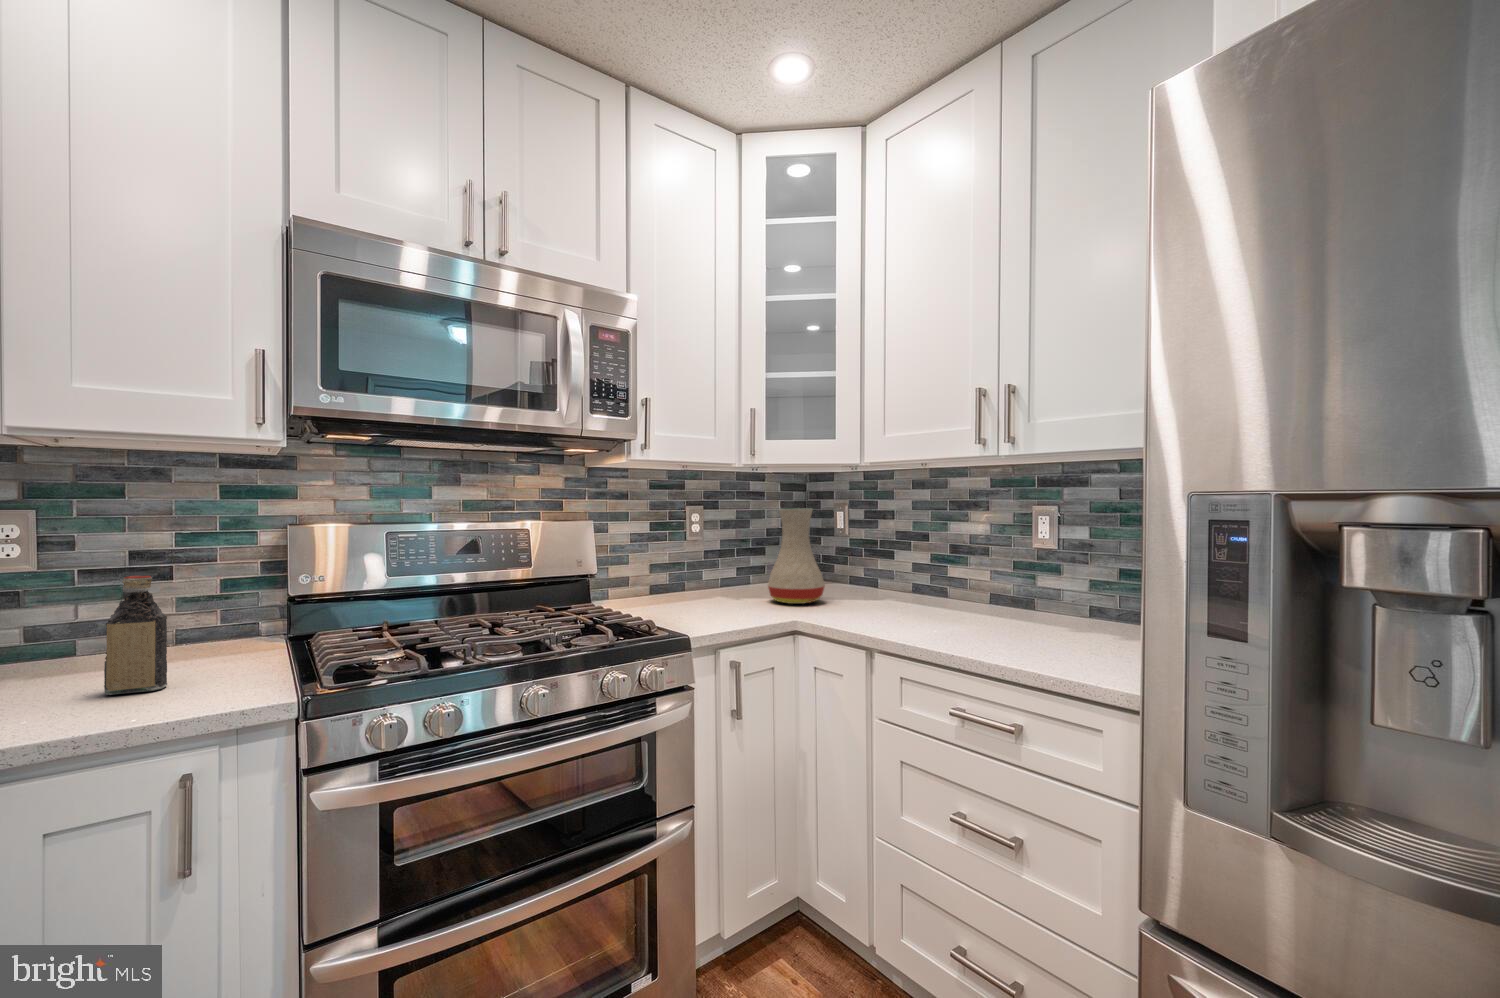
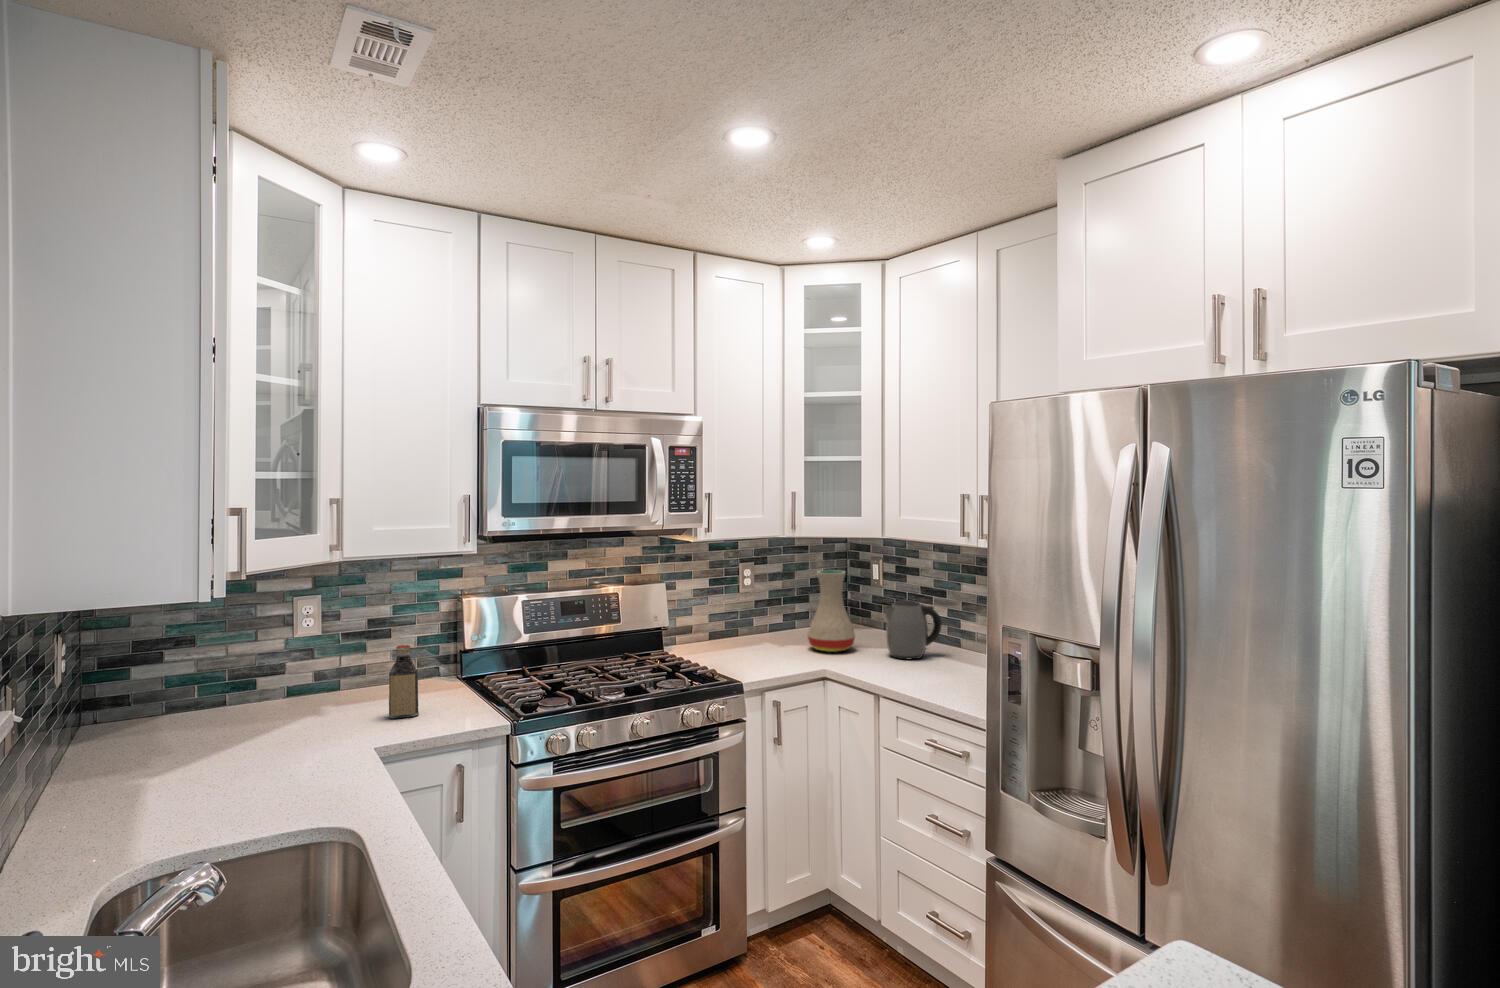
kettle: none [860,539,929,610] -> present [884,600,942,659]

